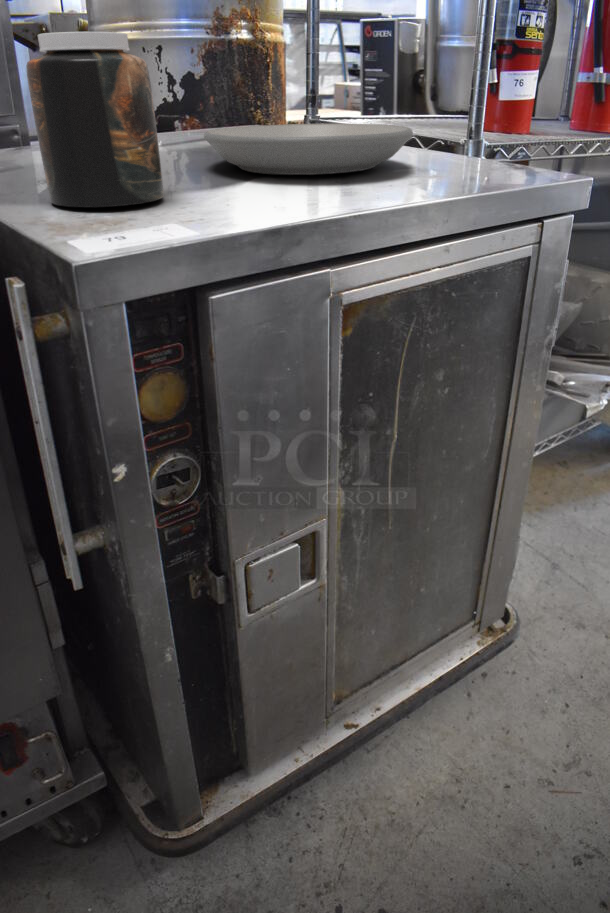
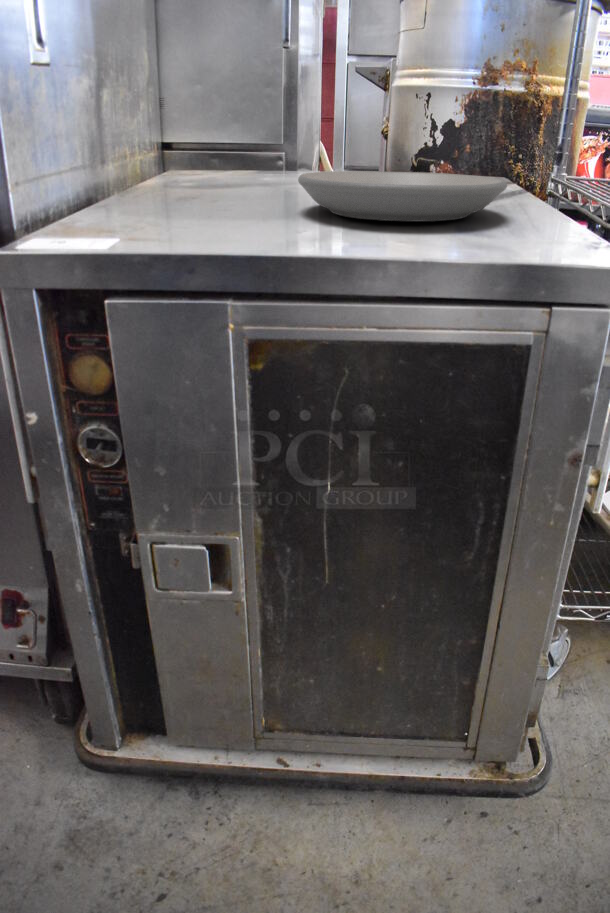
jar: present [26,32,164,207] -> none [107,85,205,222]

